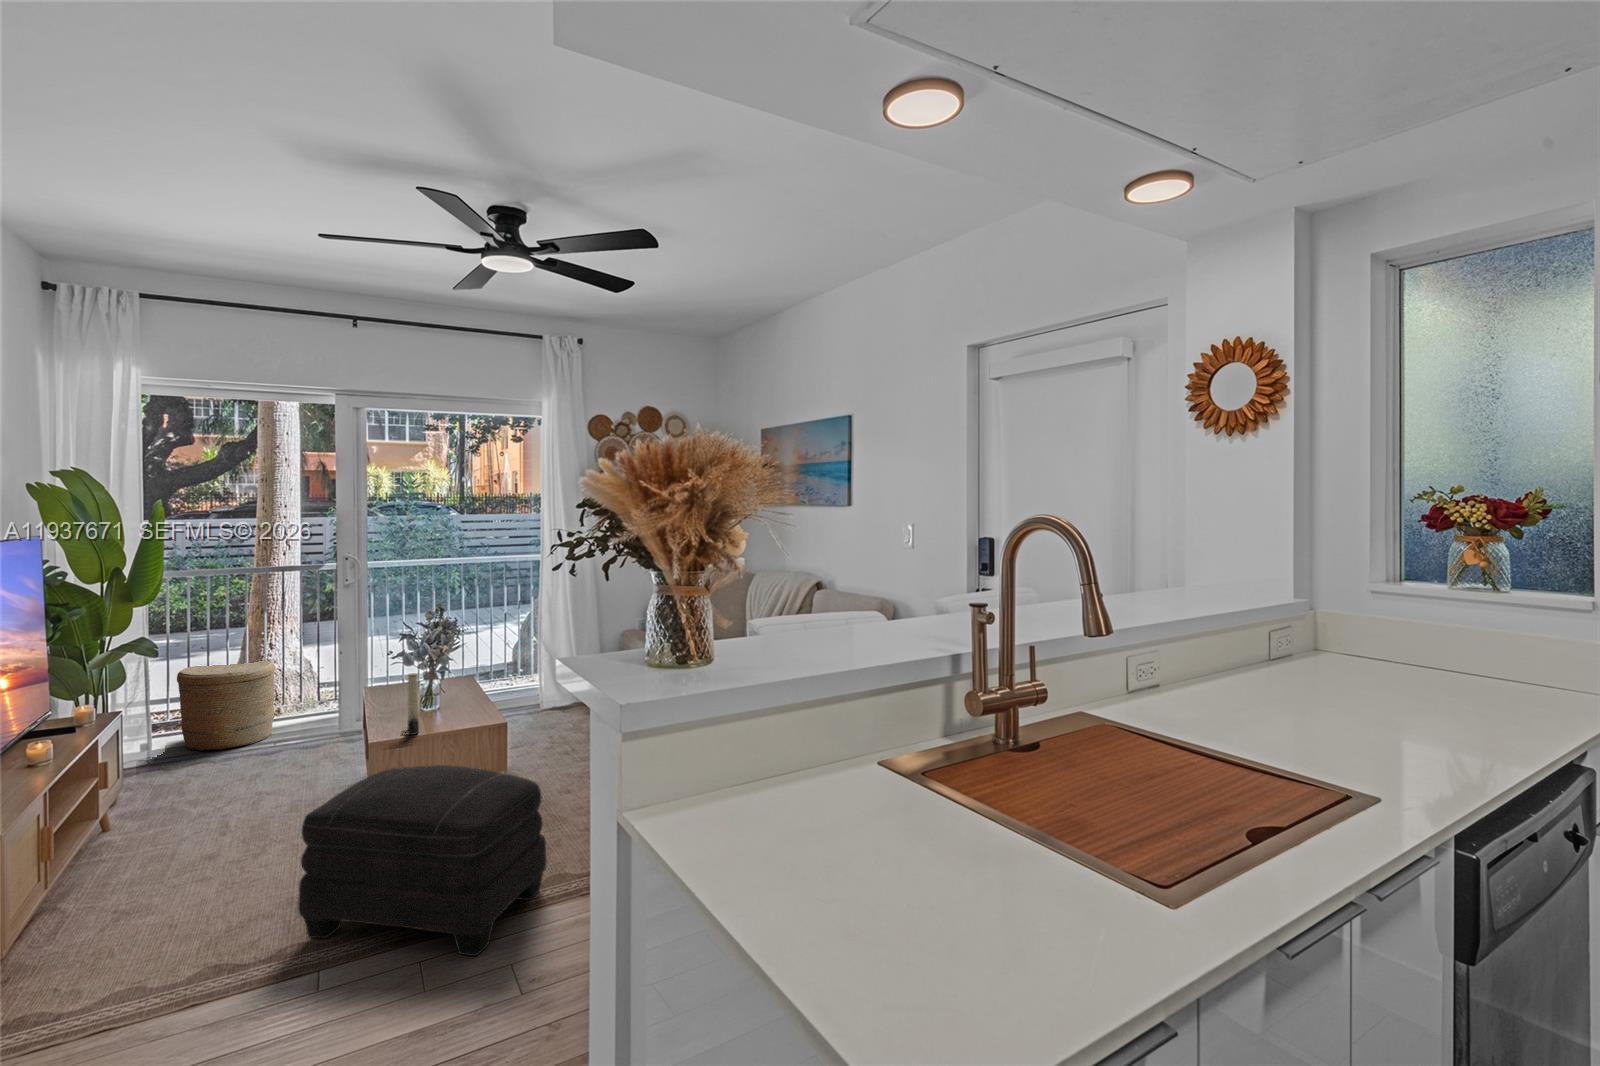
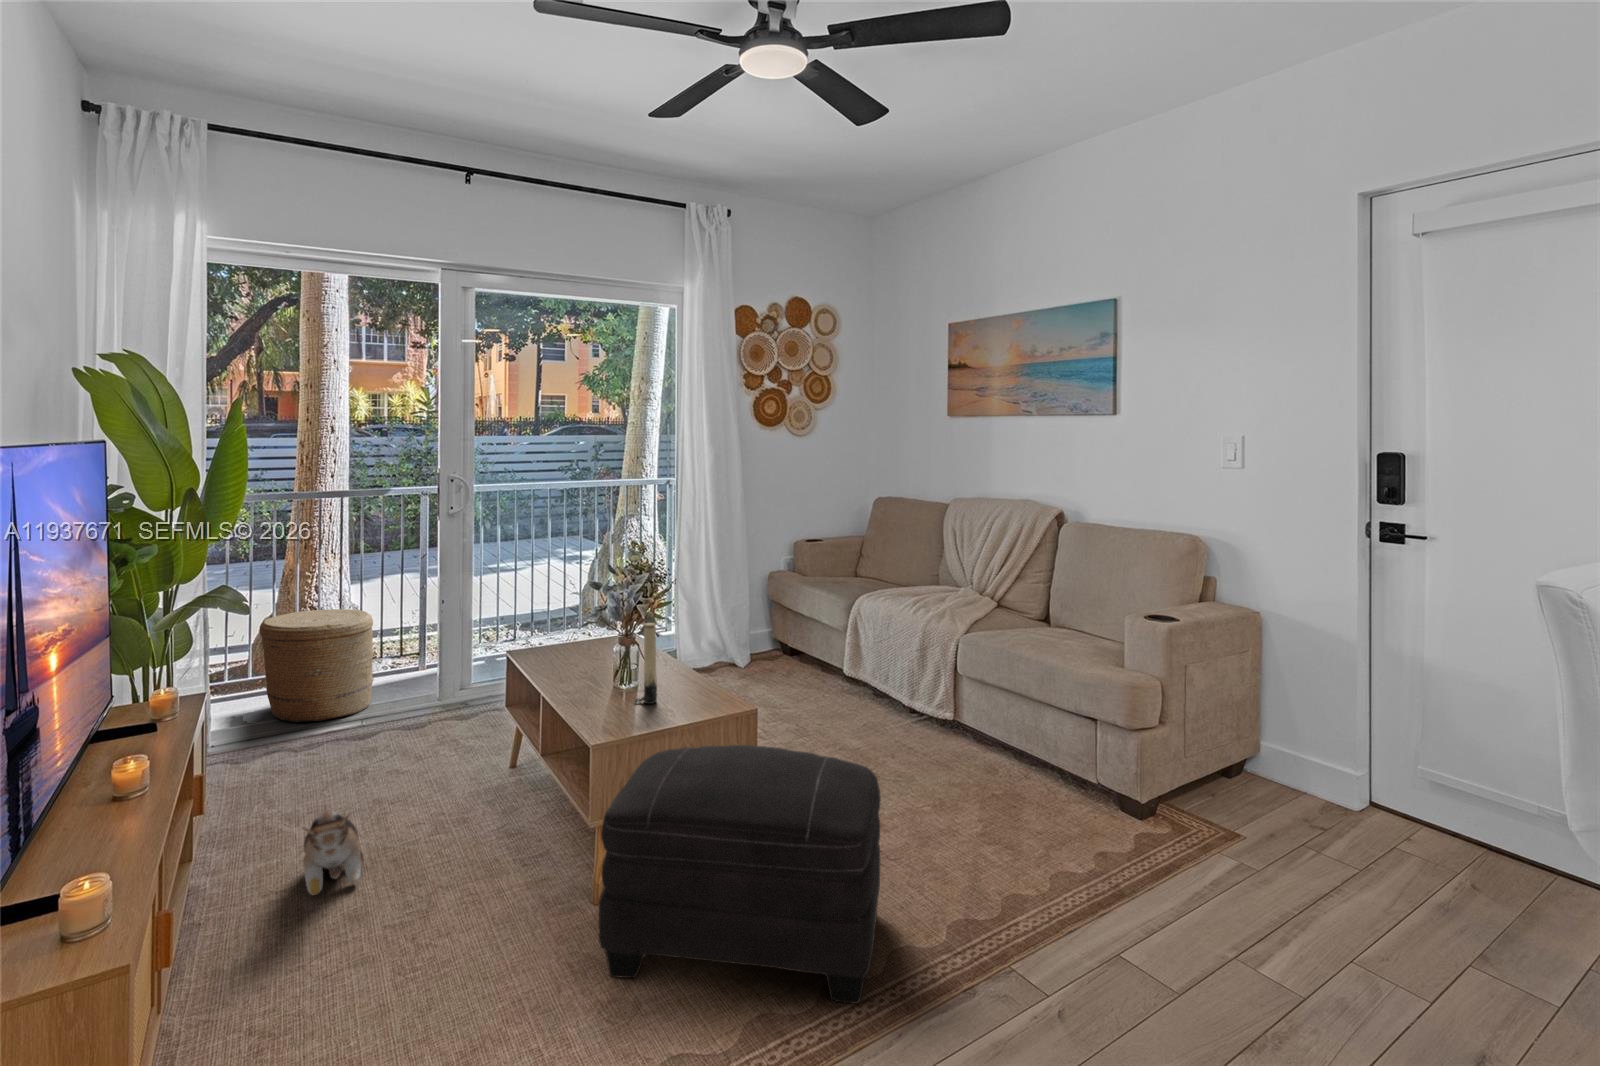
plush toy: none [115,815,184,881] -> present [303,810,364,895]

